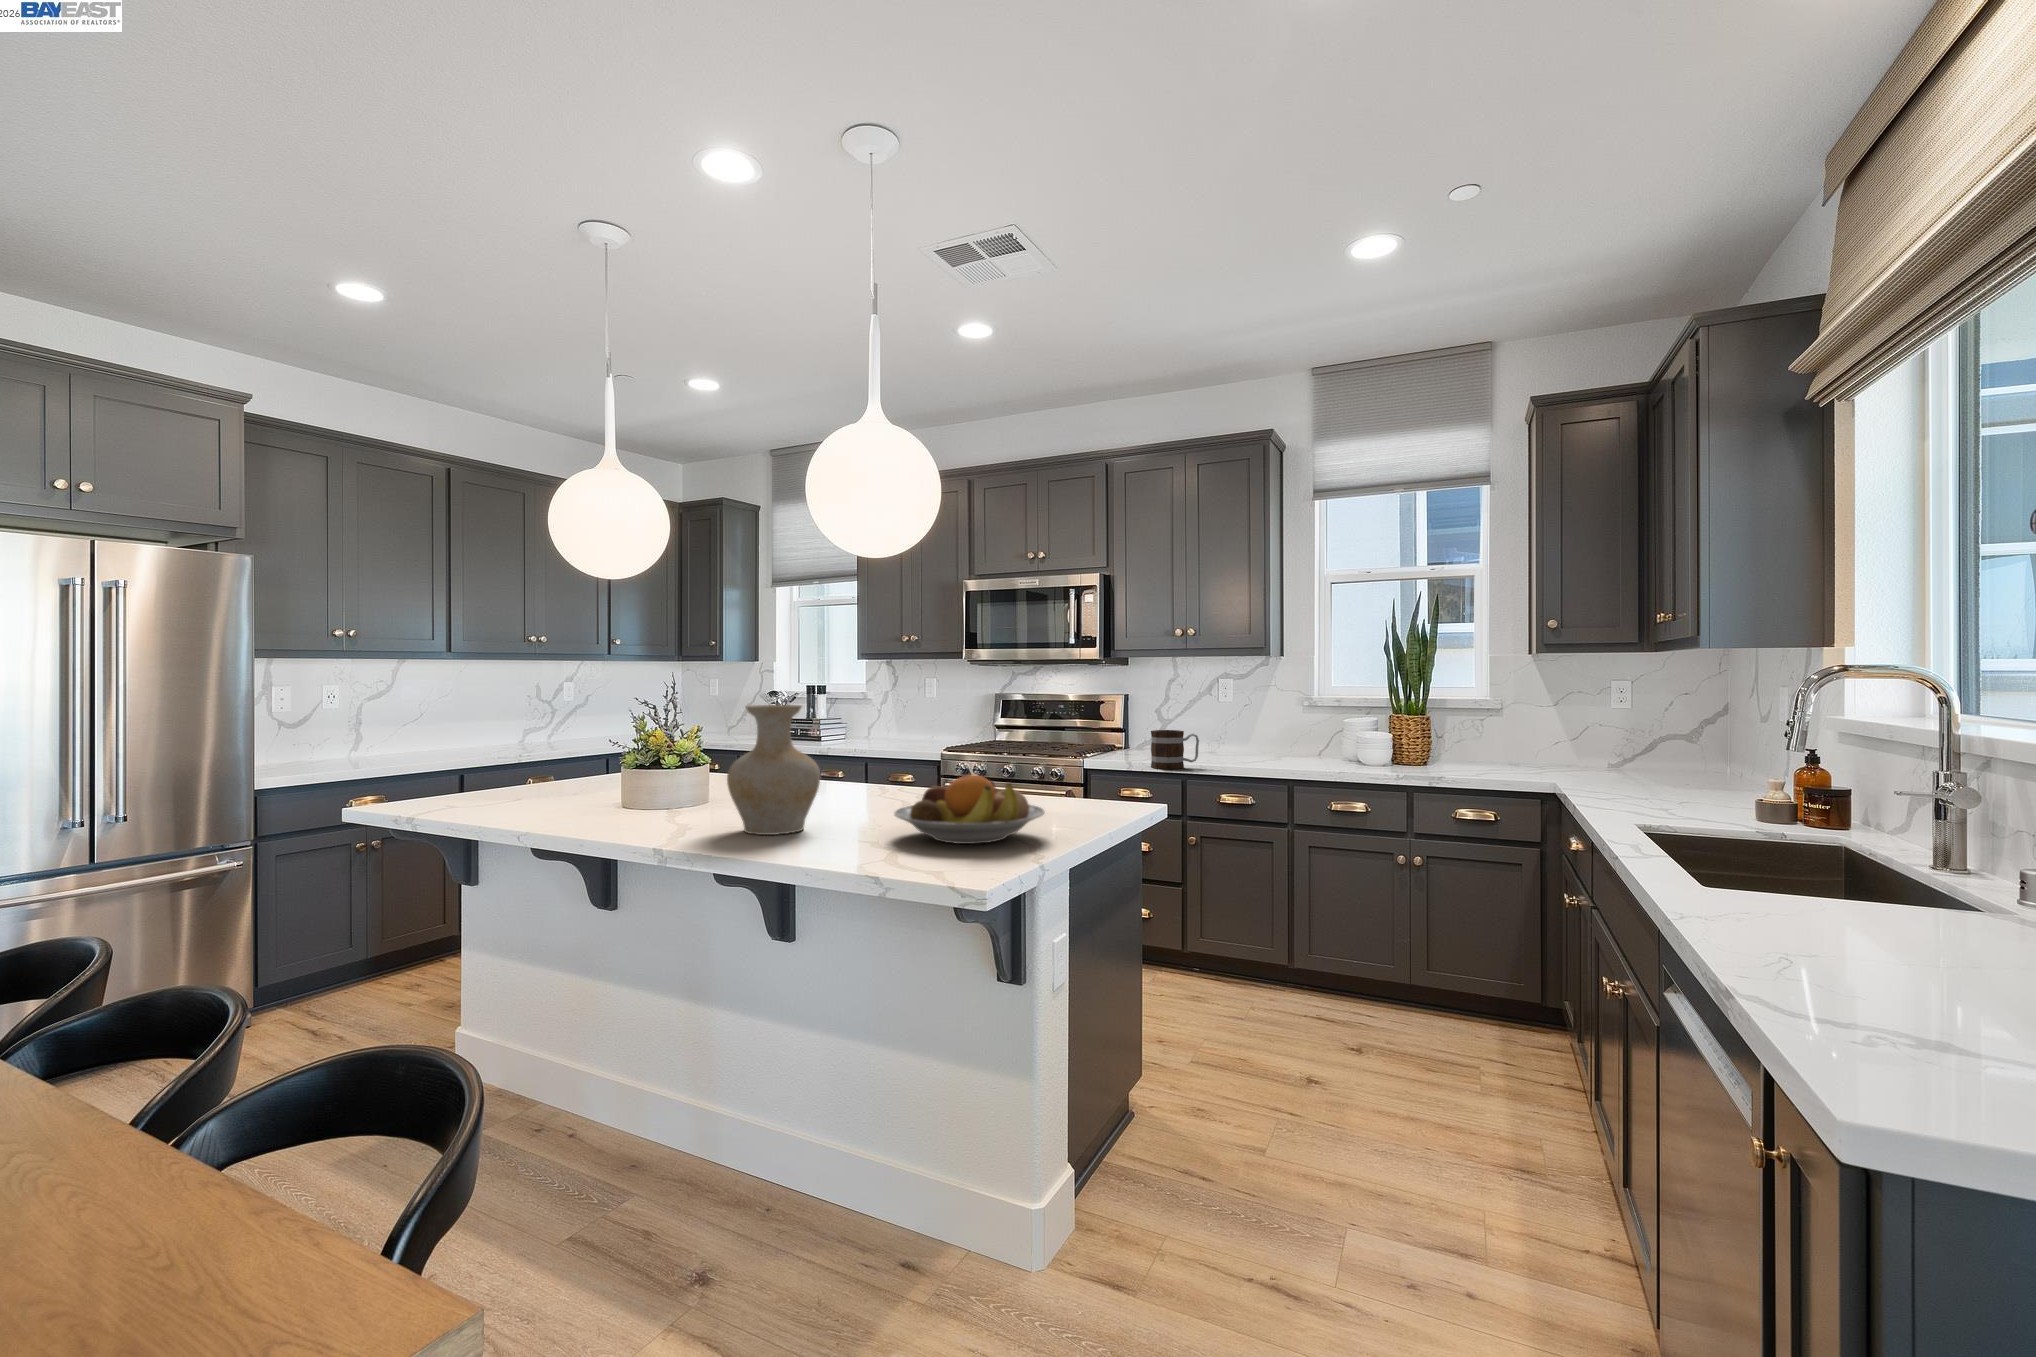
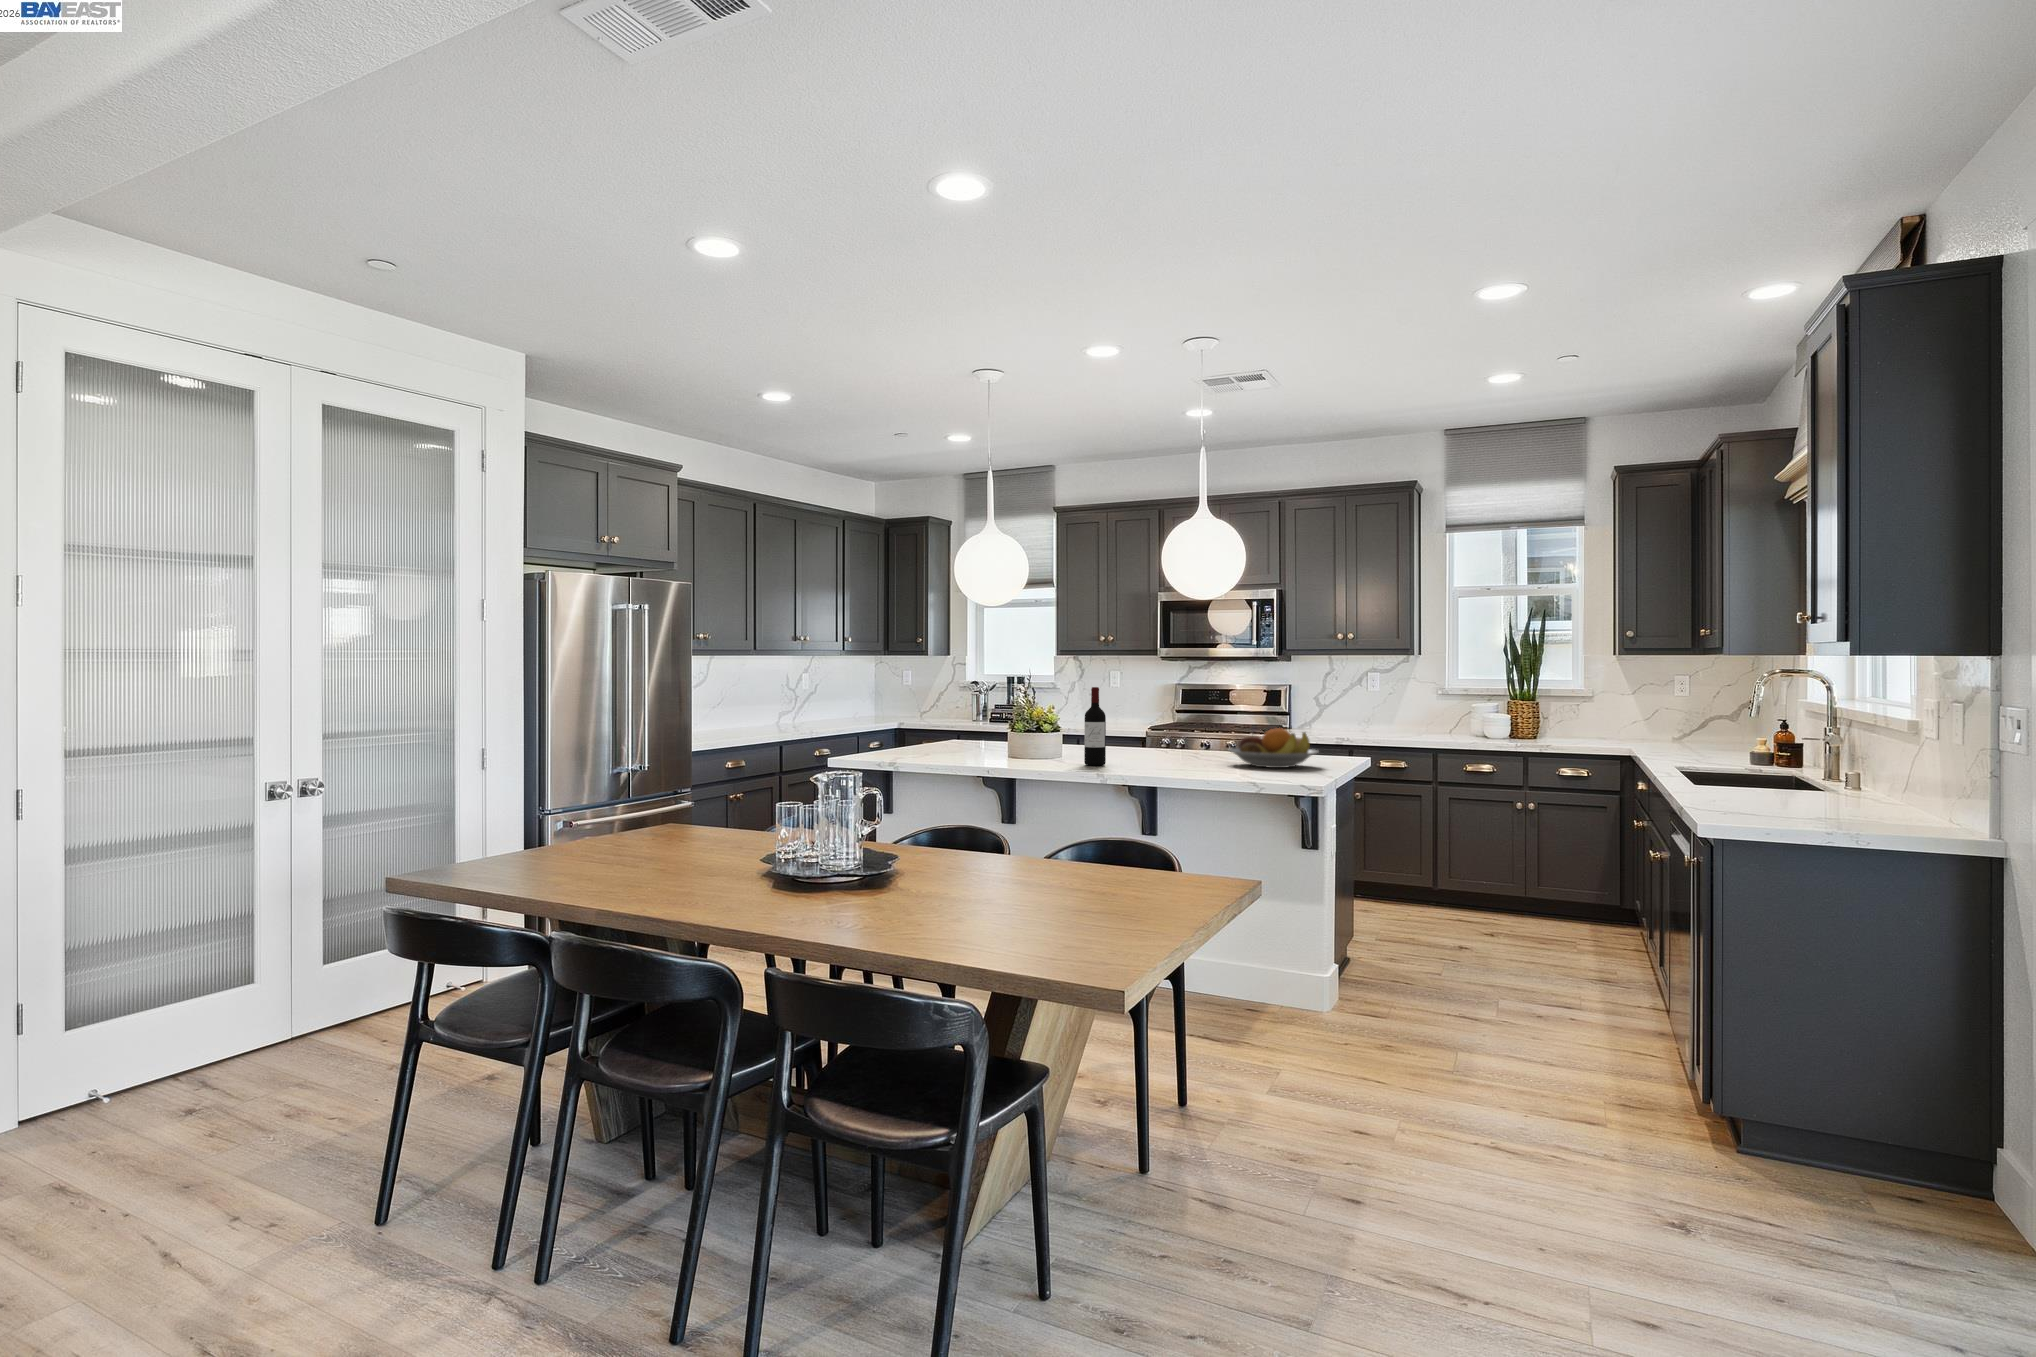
vase: present [727,705,820,835] -> none [1122,687,1177,764]
wine bottle: none [637,707,676,843] -> present [1084,687,1106,766]
mug: present [1151,730,1199,769] -> none [1324,712,1362,742]

